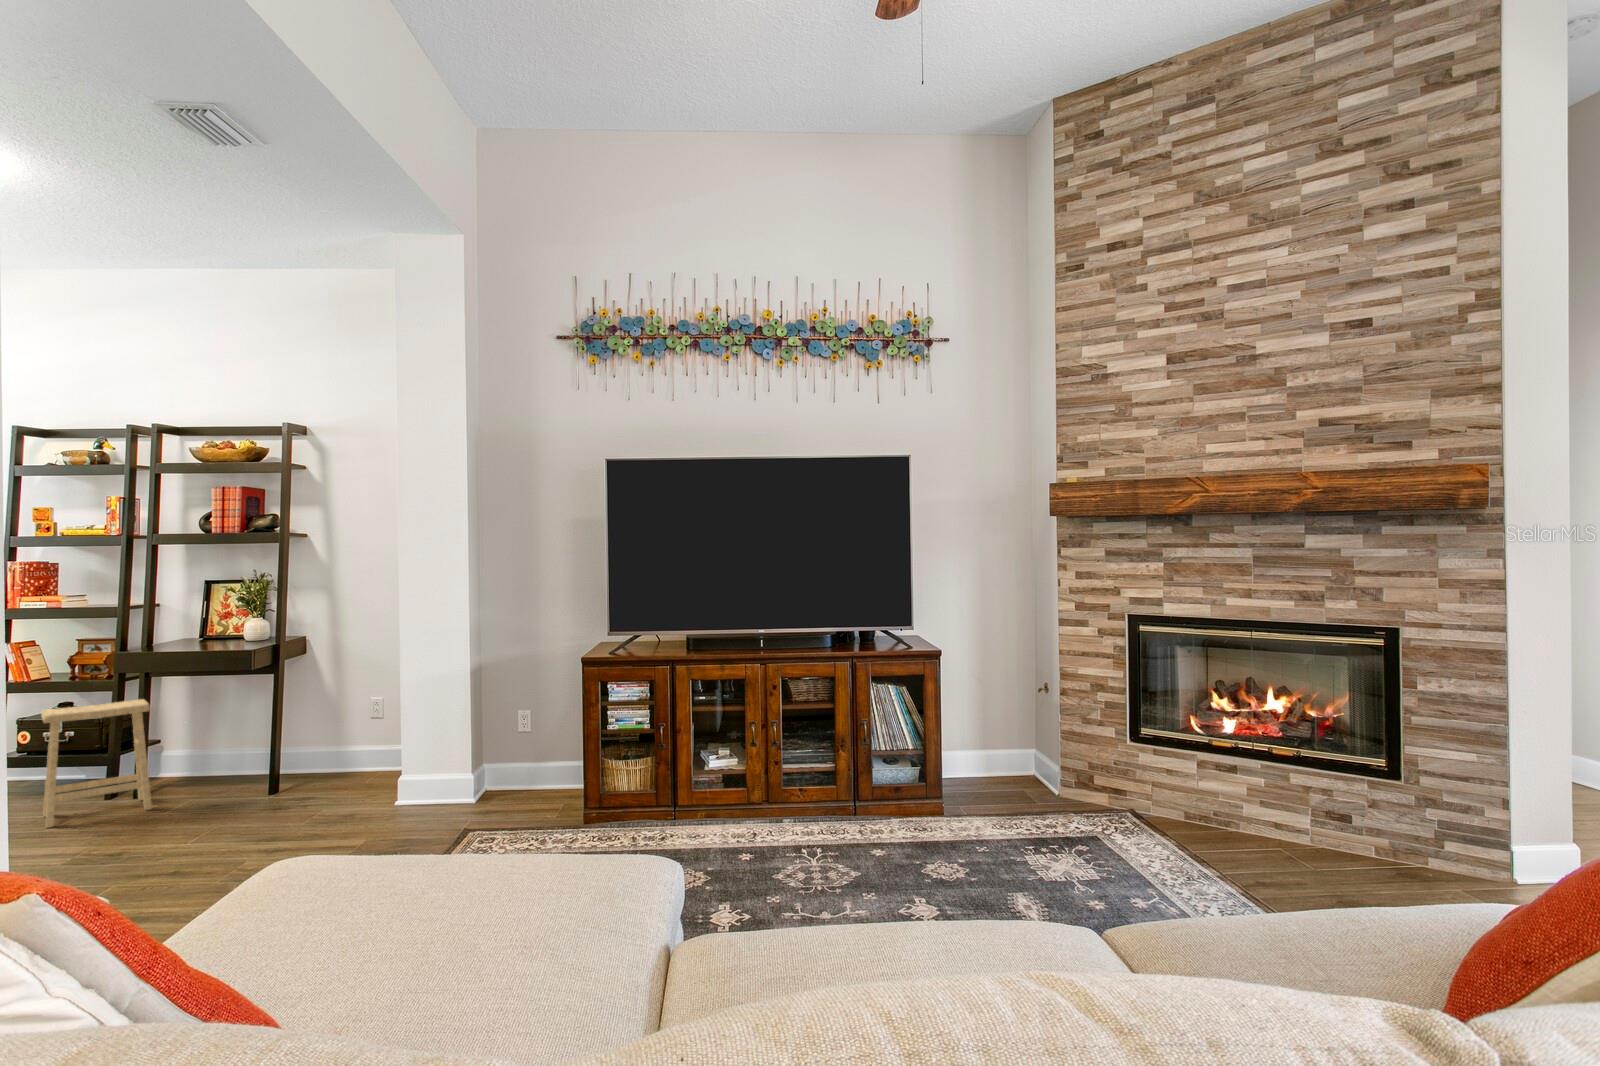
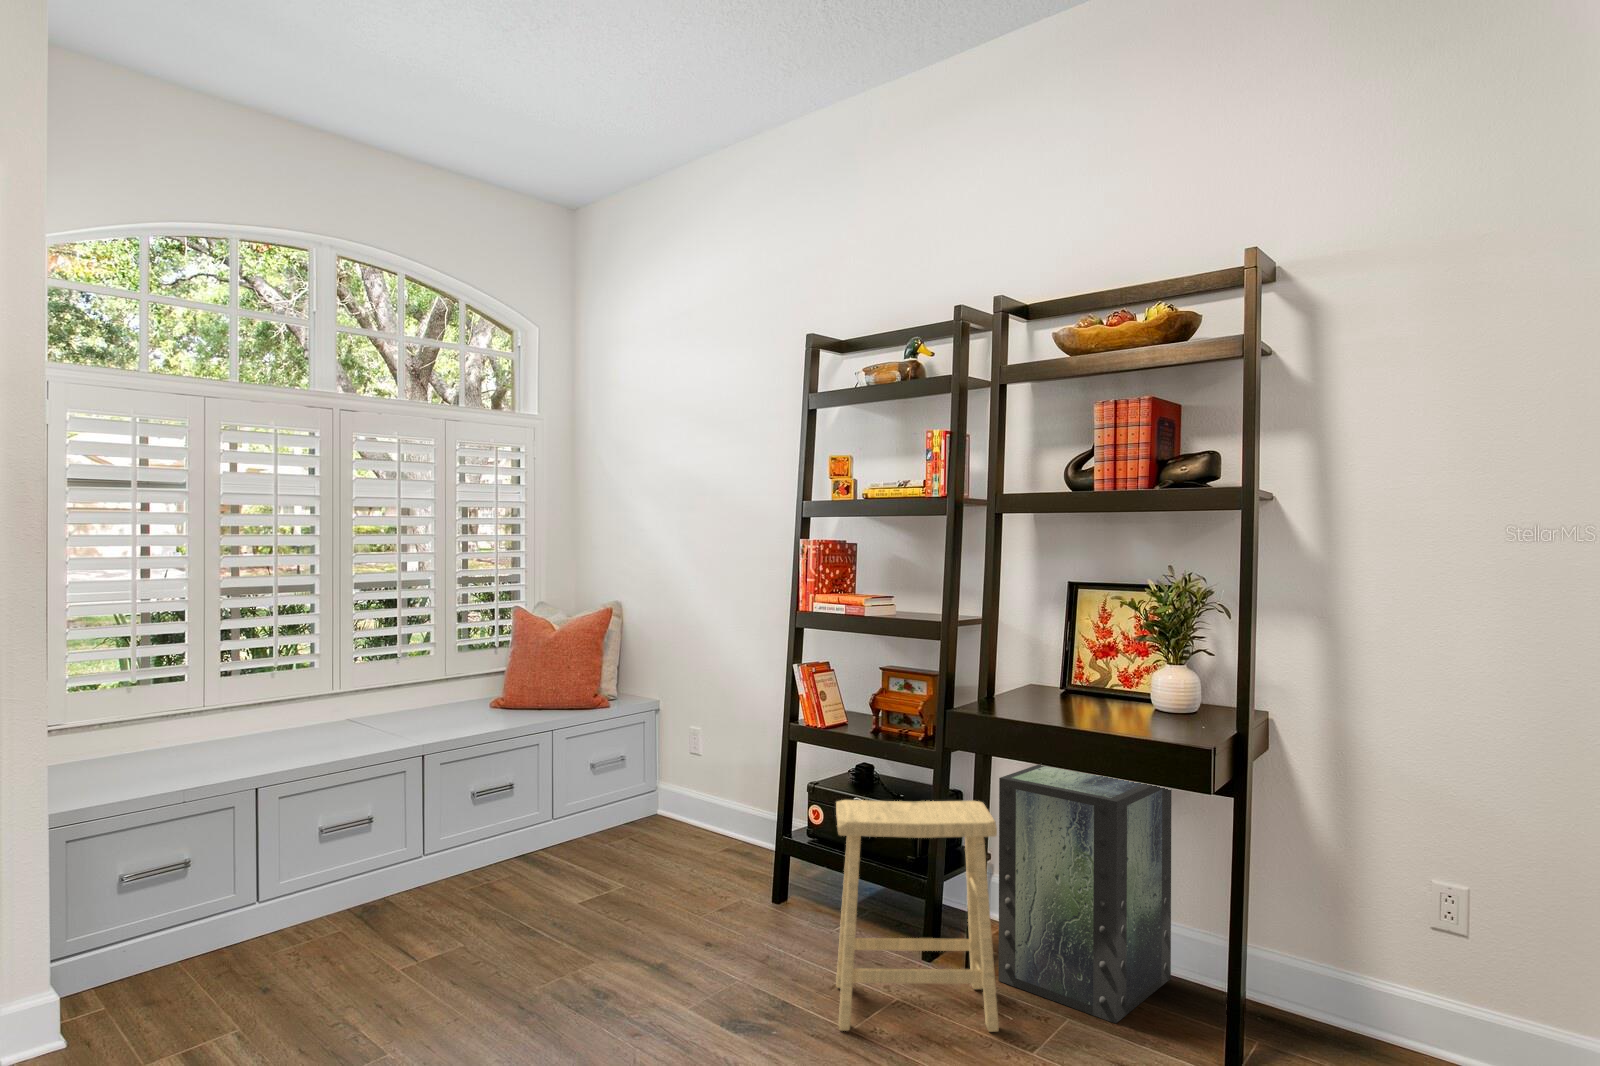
storage box: none [156,675,263,795] -> present [999,765,1172,1023]

